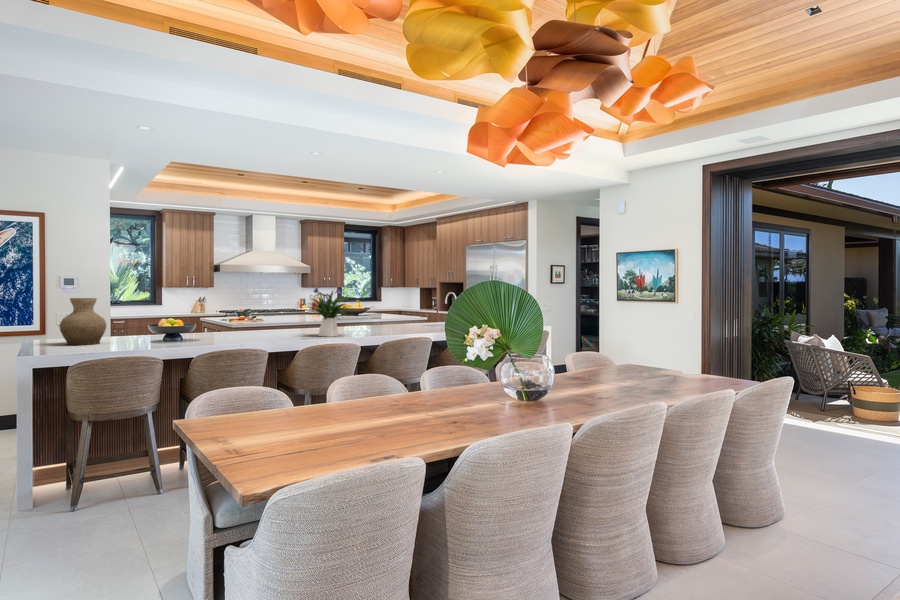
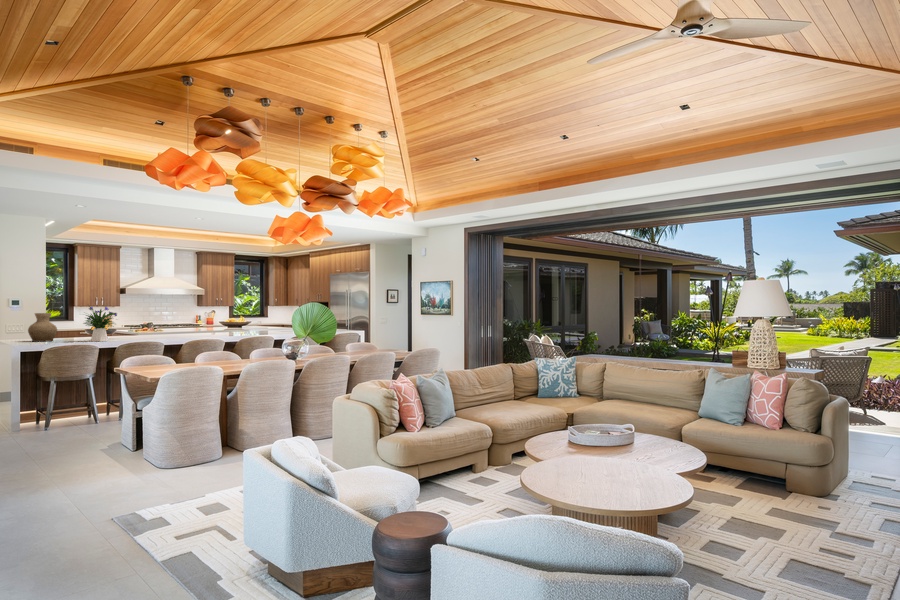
flower arrangement: present [308,288,351,337] -> present [84,306,117,341]

